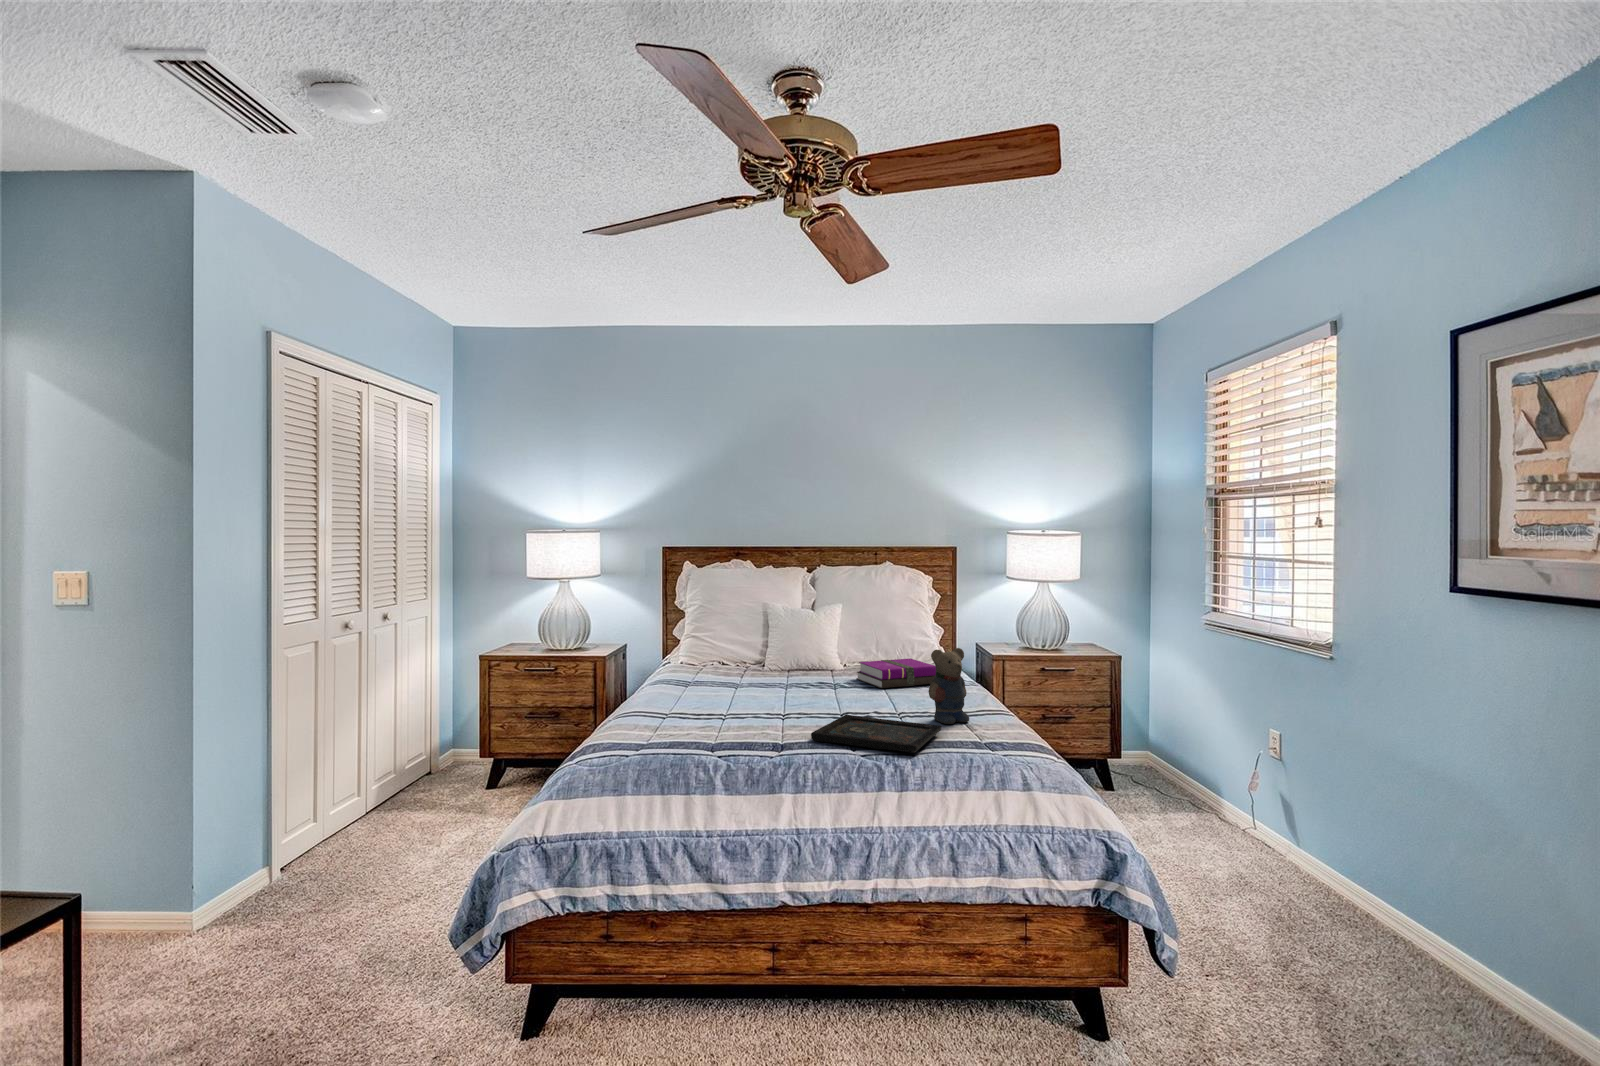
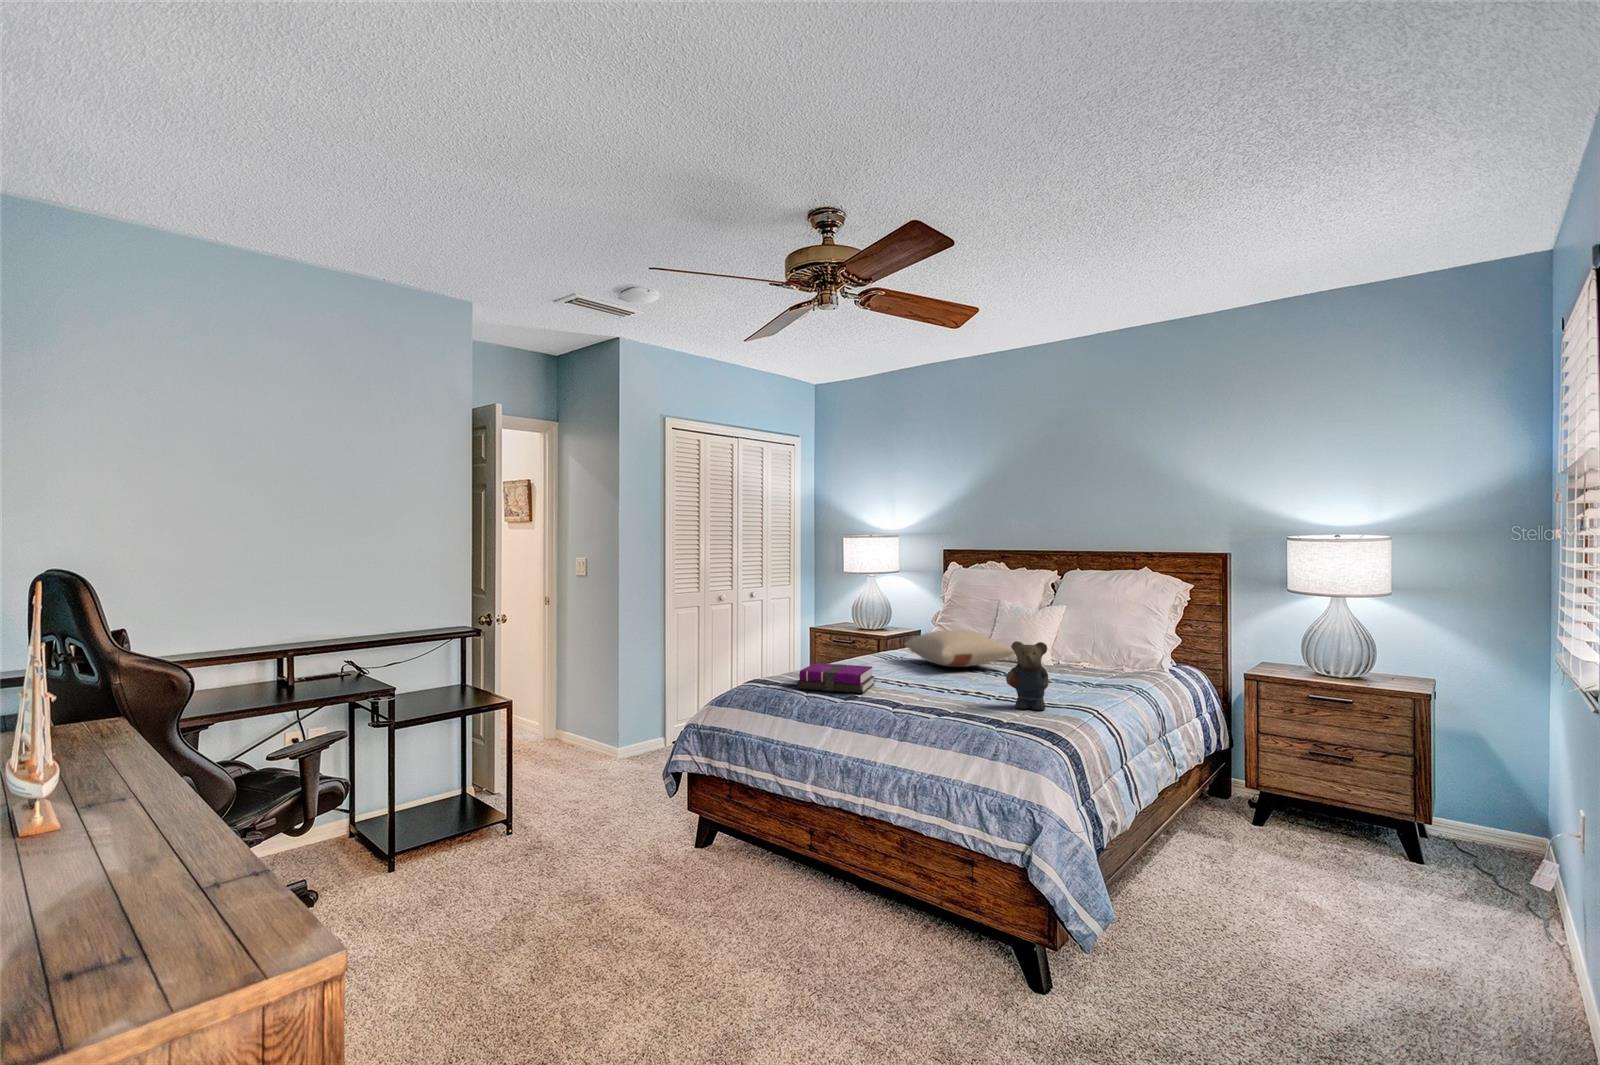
pillow: none [703,641,833,685] -> present [904,630,1014,667]
notebook: present [857,659,936,688] -> present [797,663,875,693]
tray: present [811,715,941,753] -> none [883,689,990,716]

